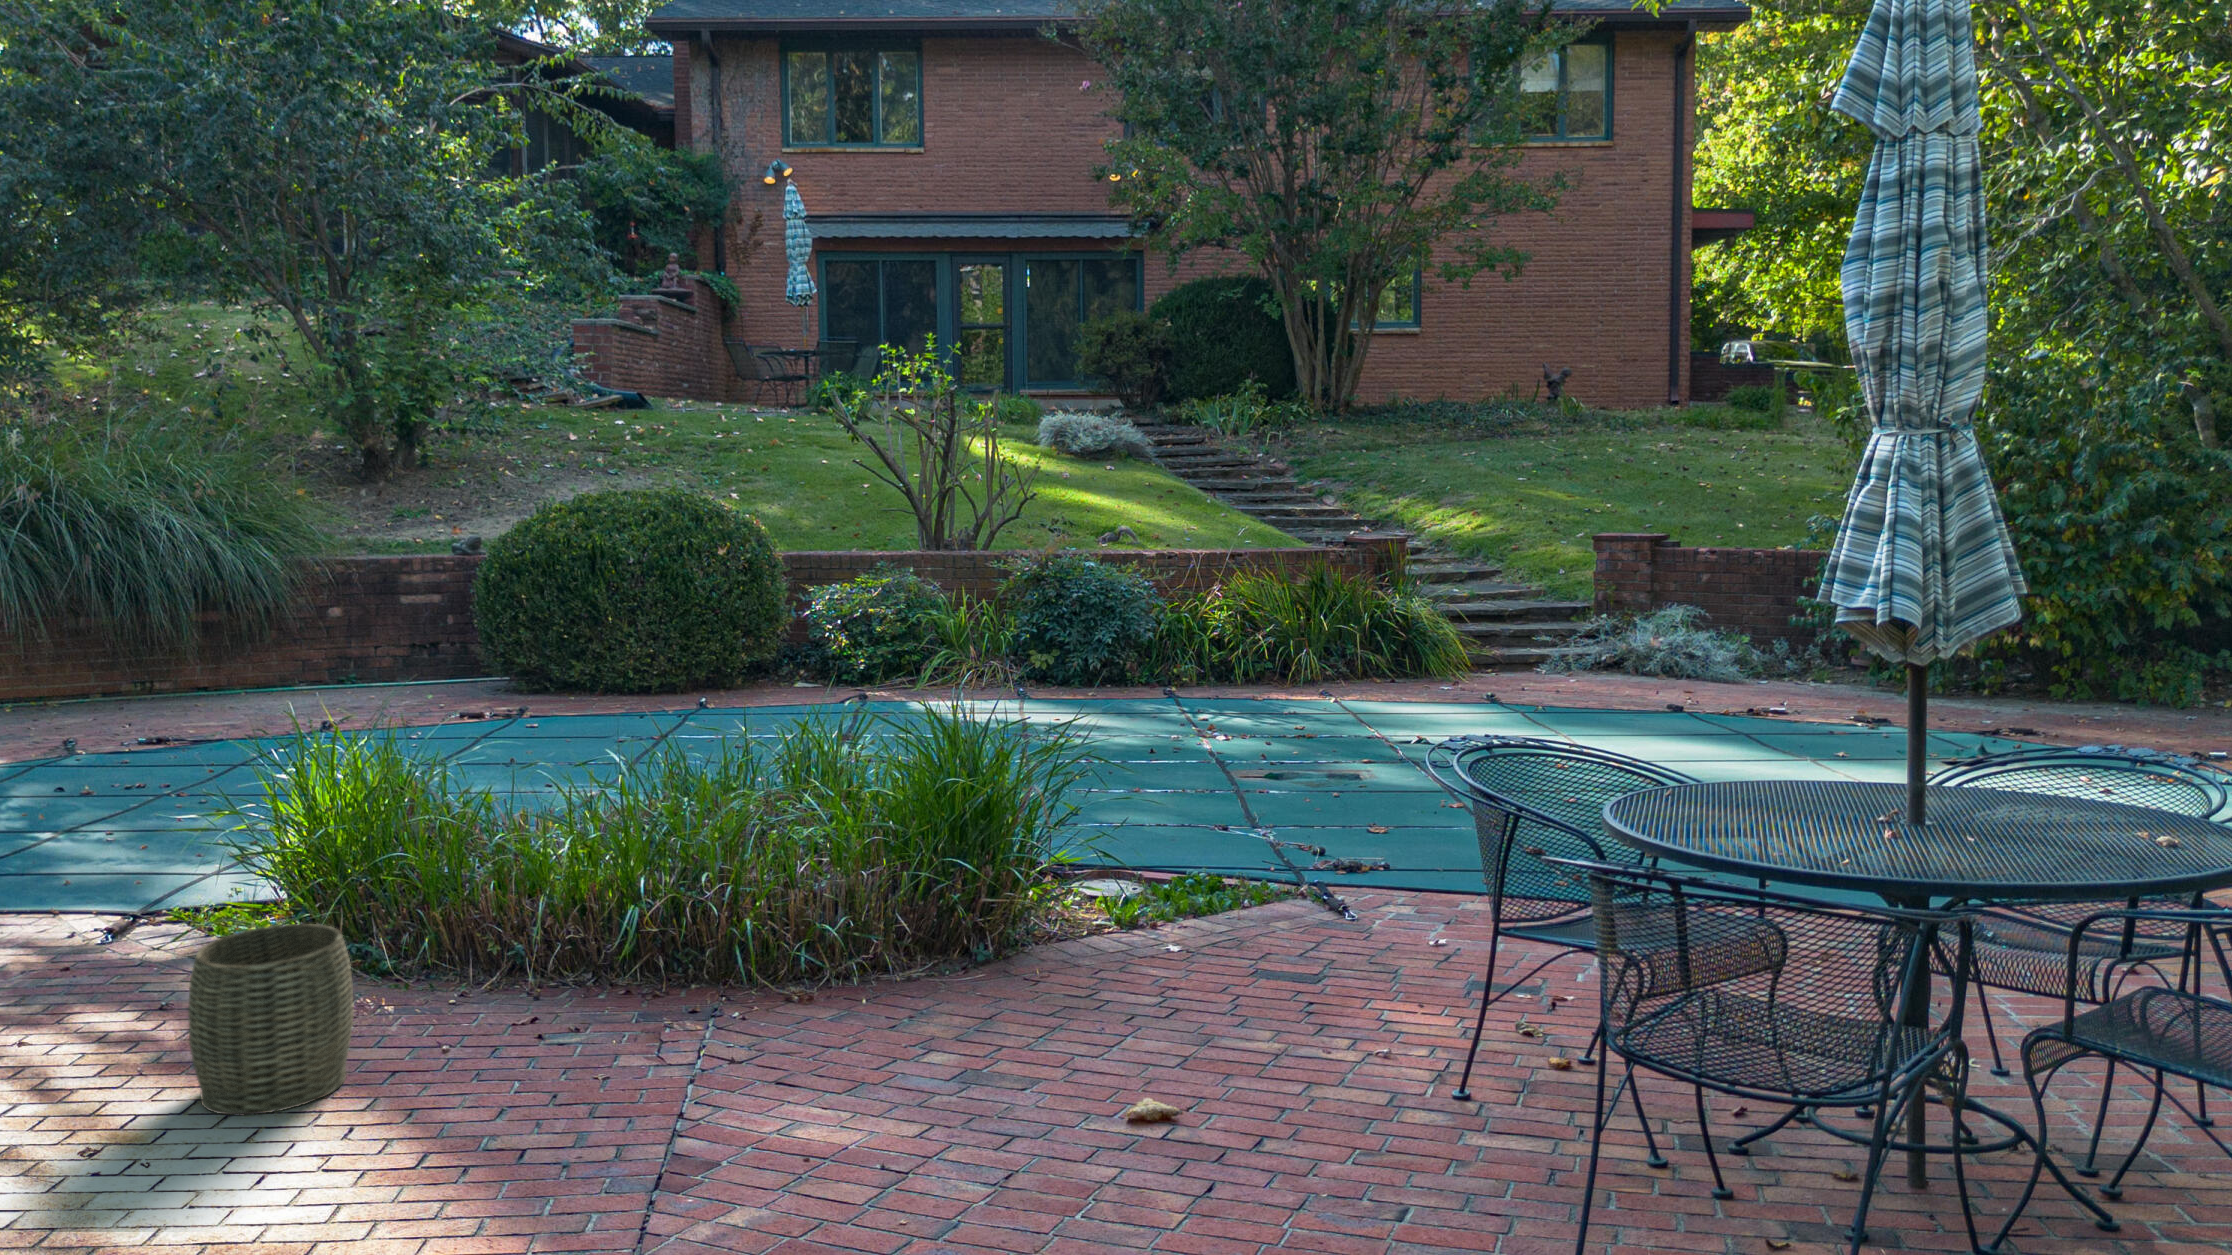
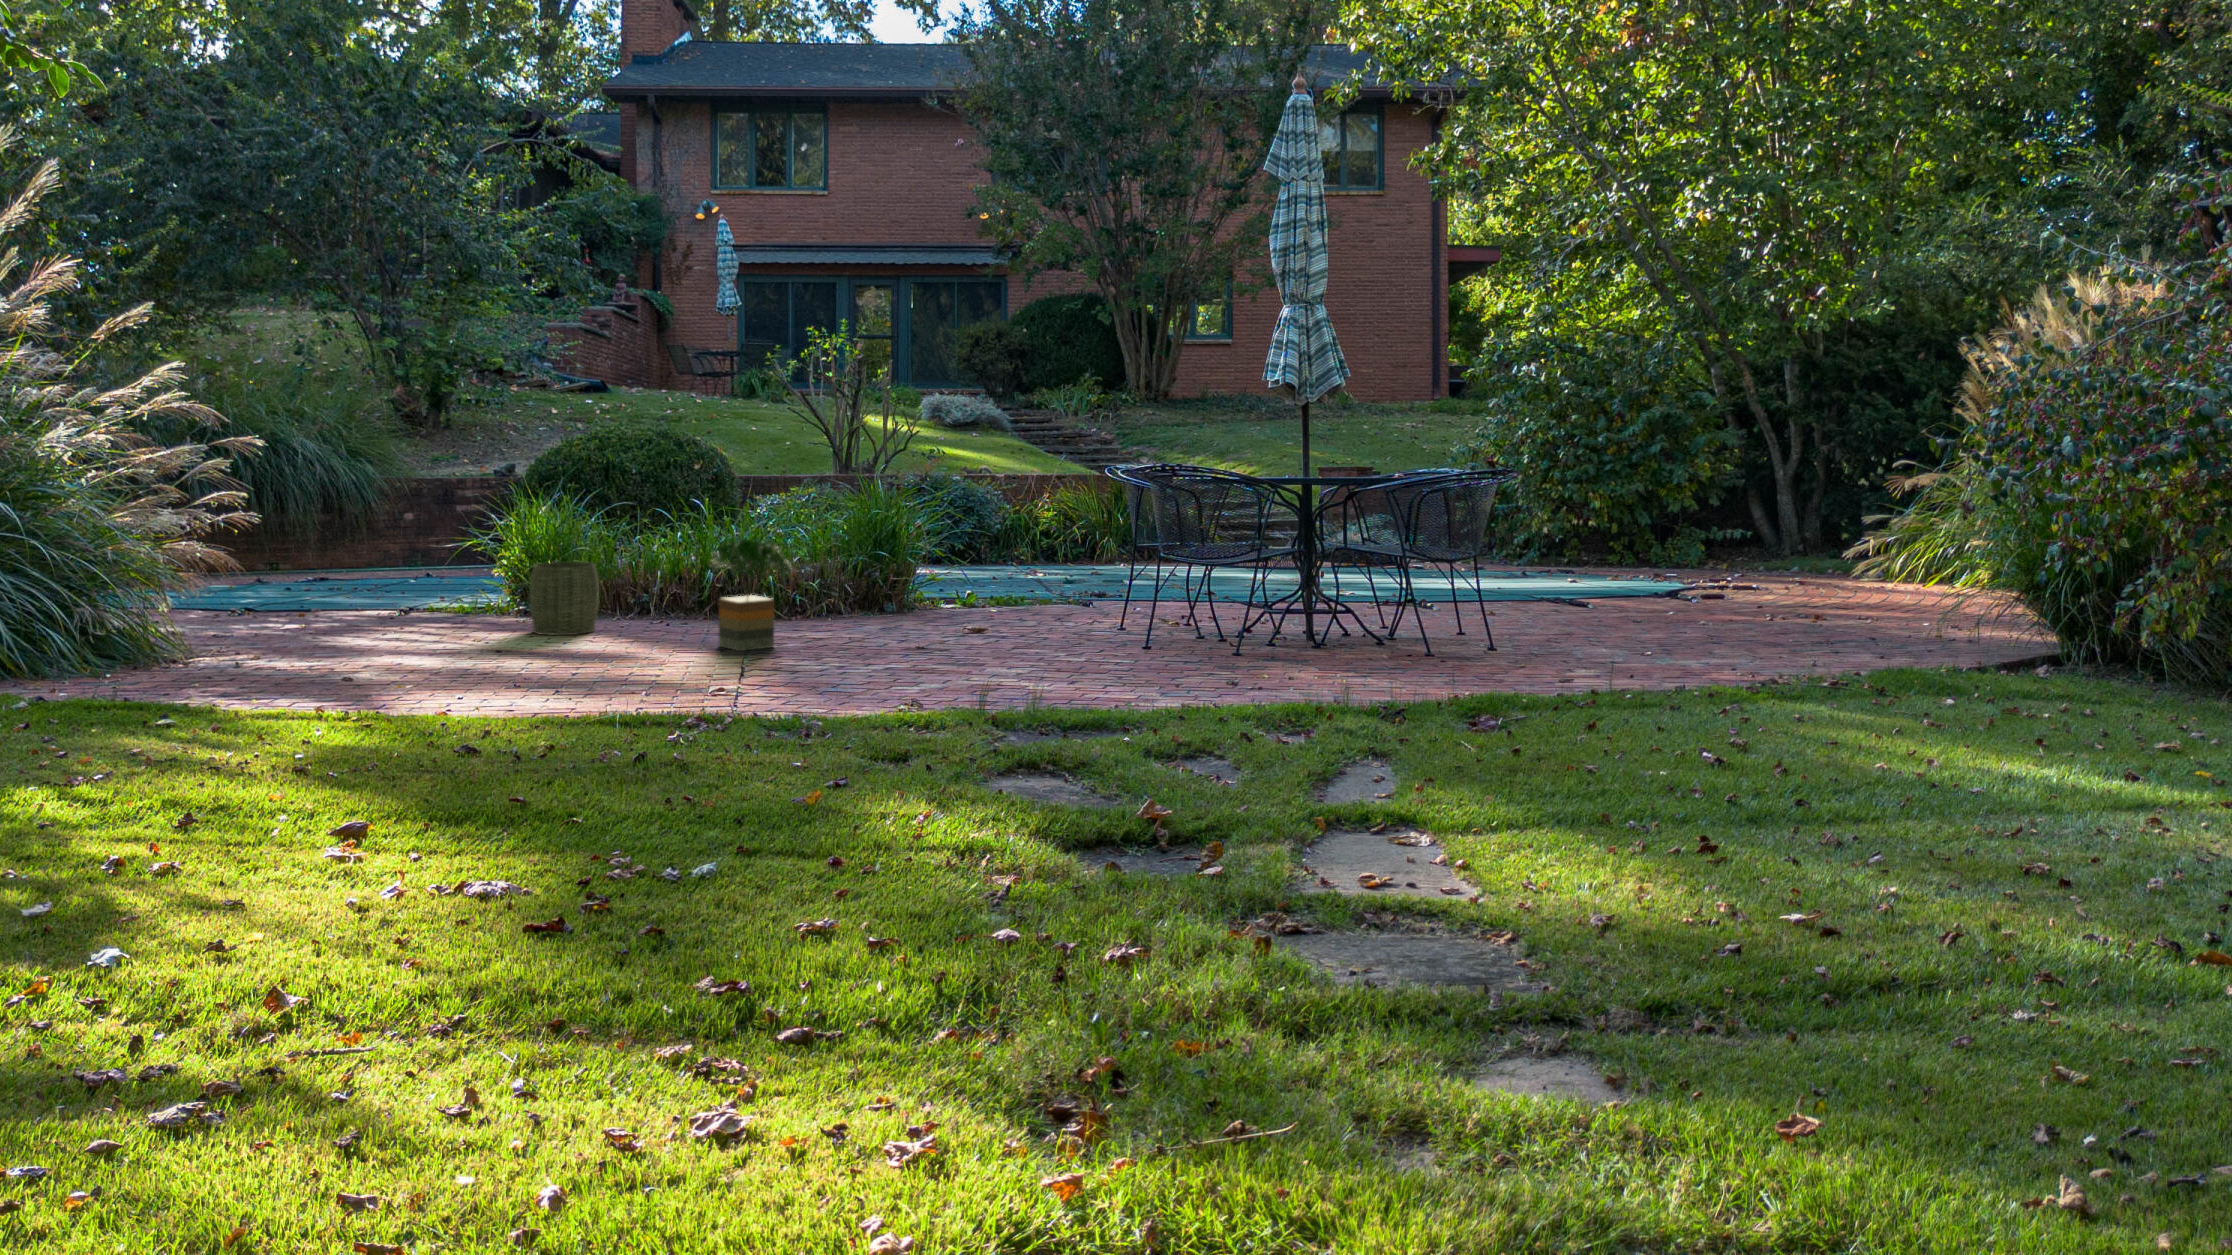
potted tree: none [551,916,752,1214] -> present [713,539,790,651]

